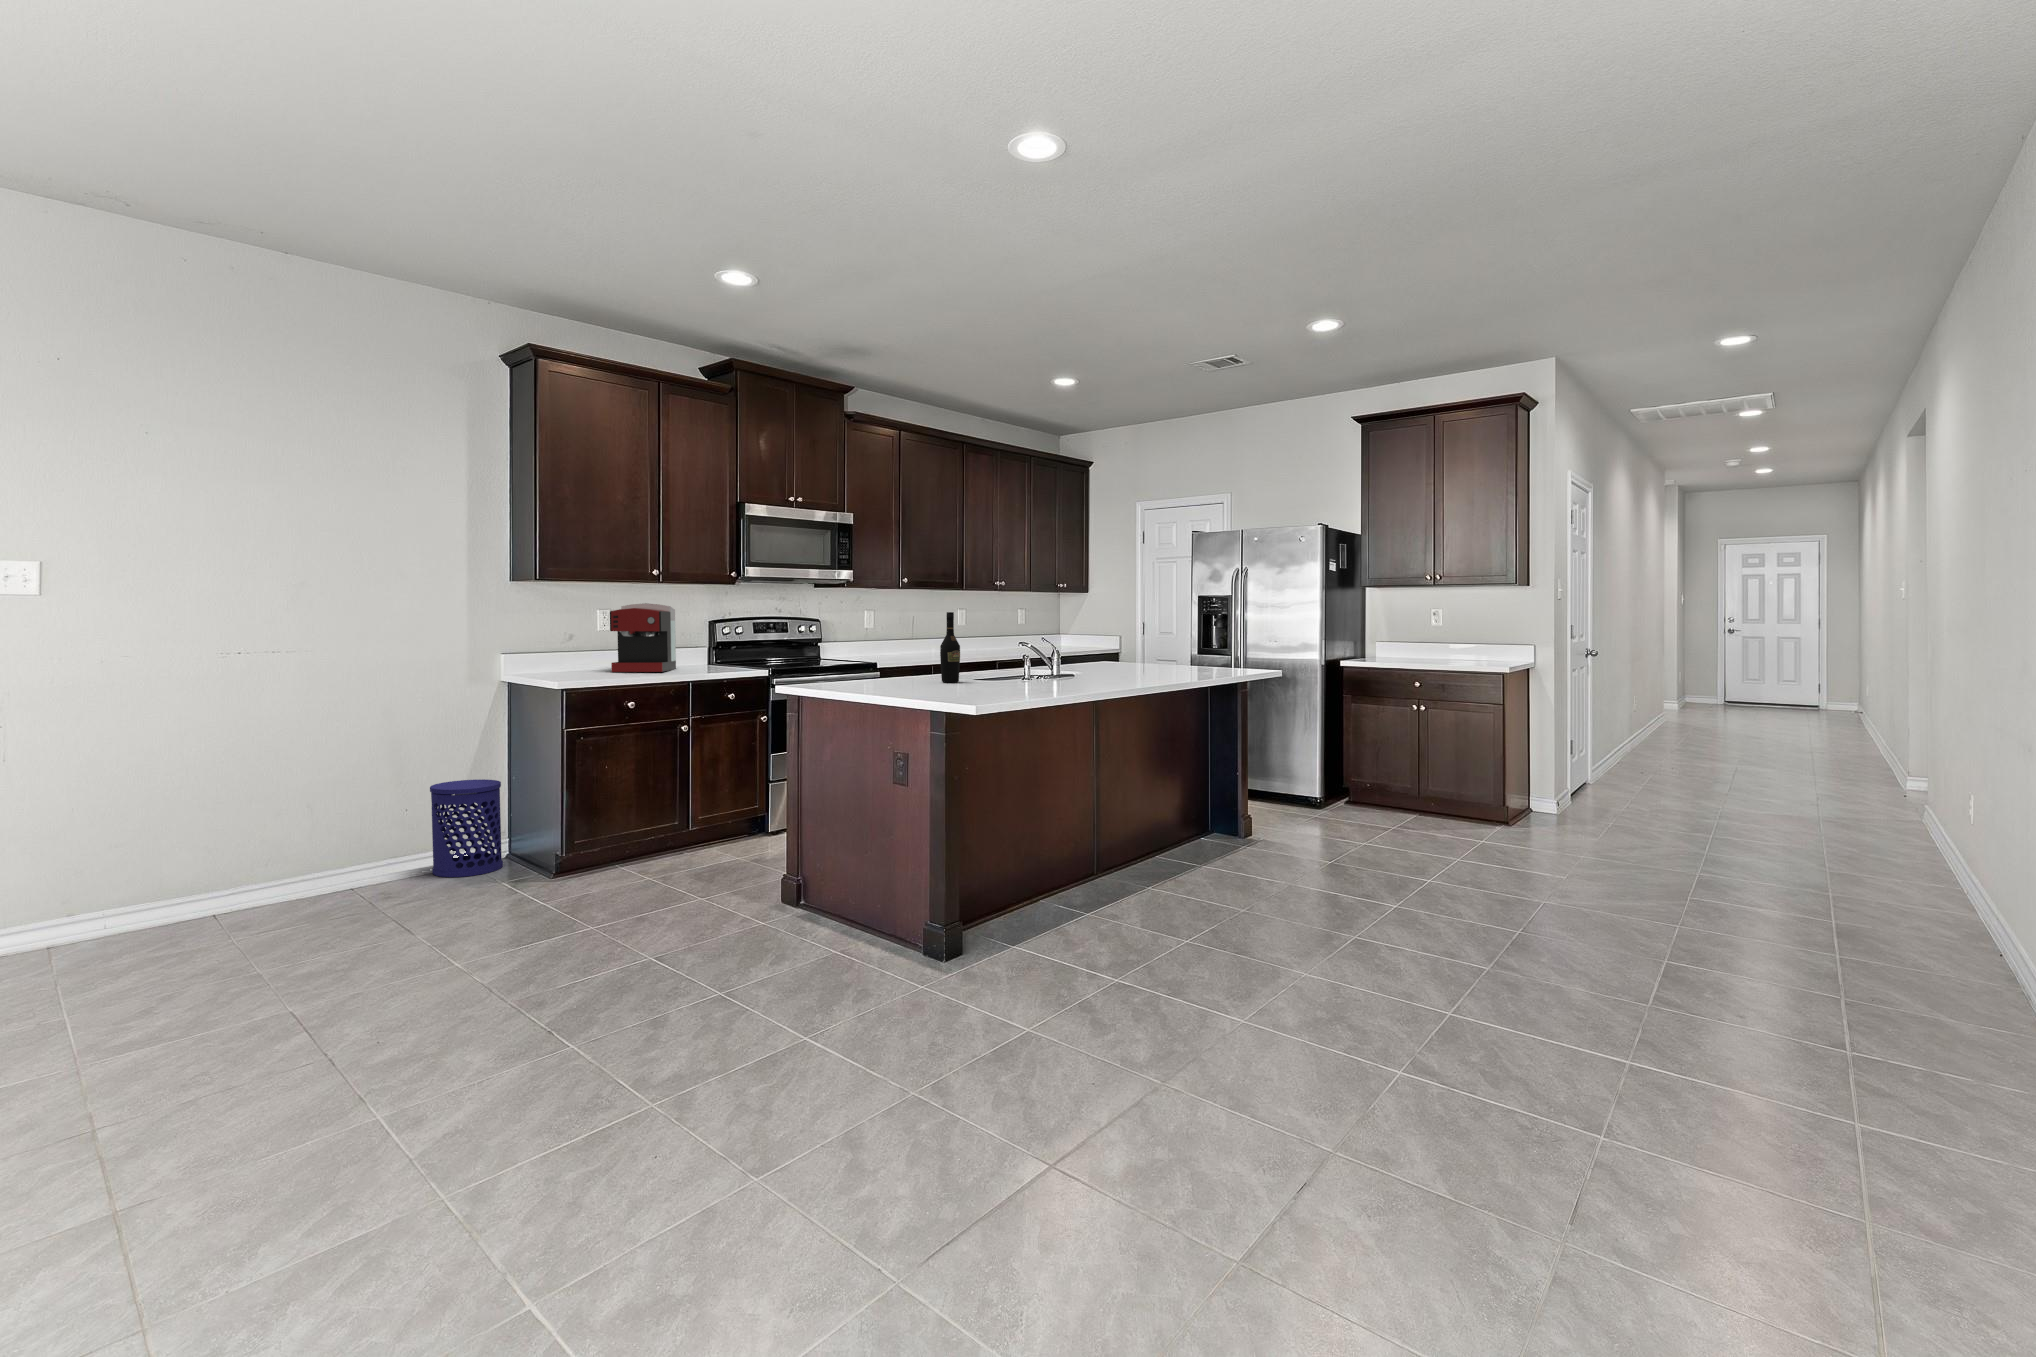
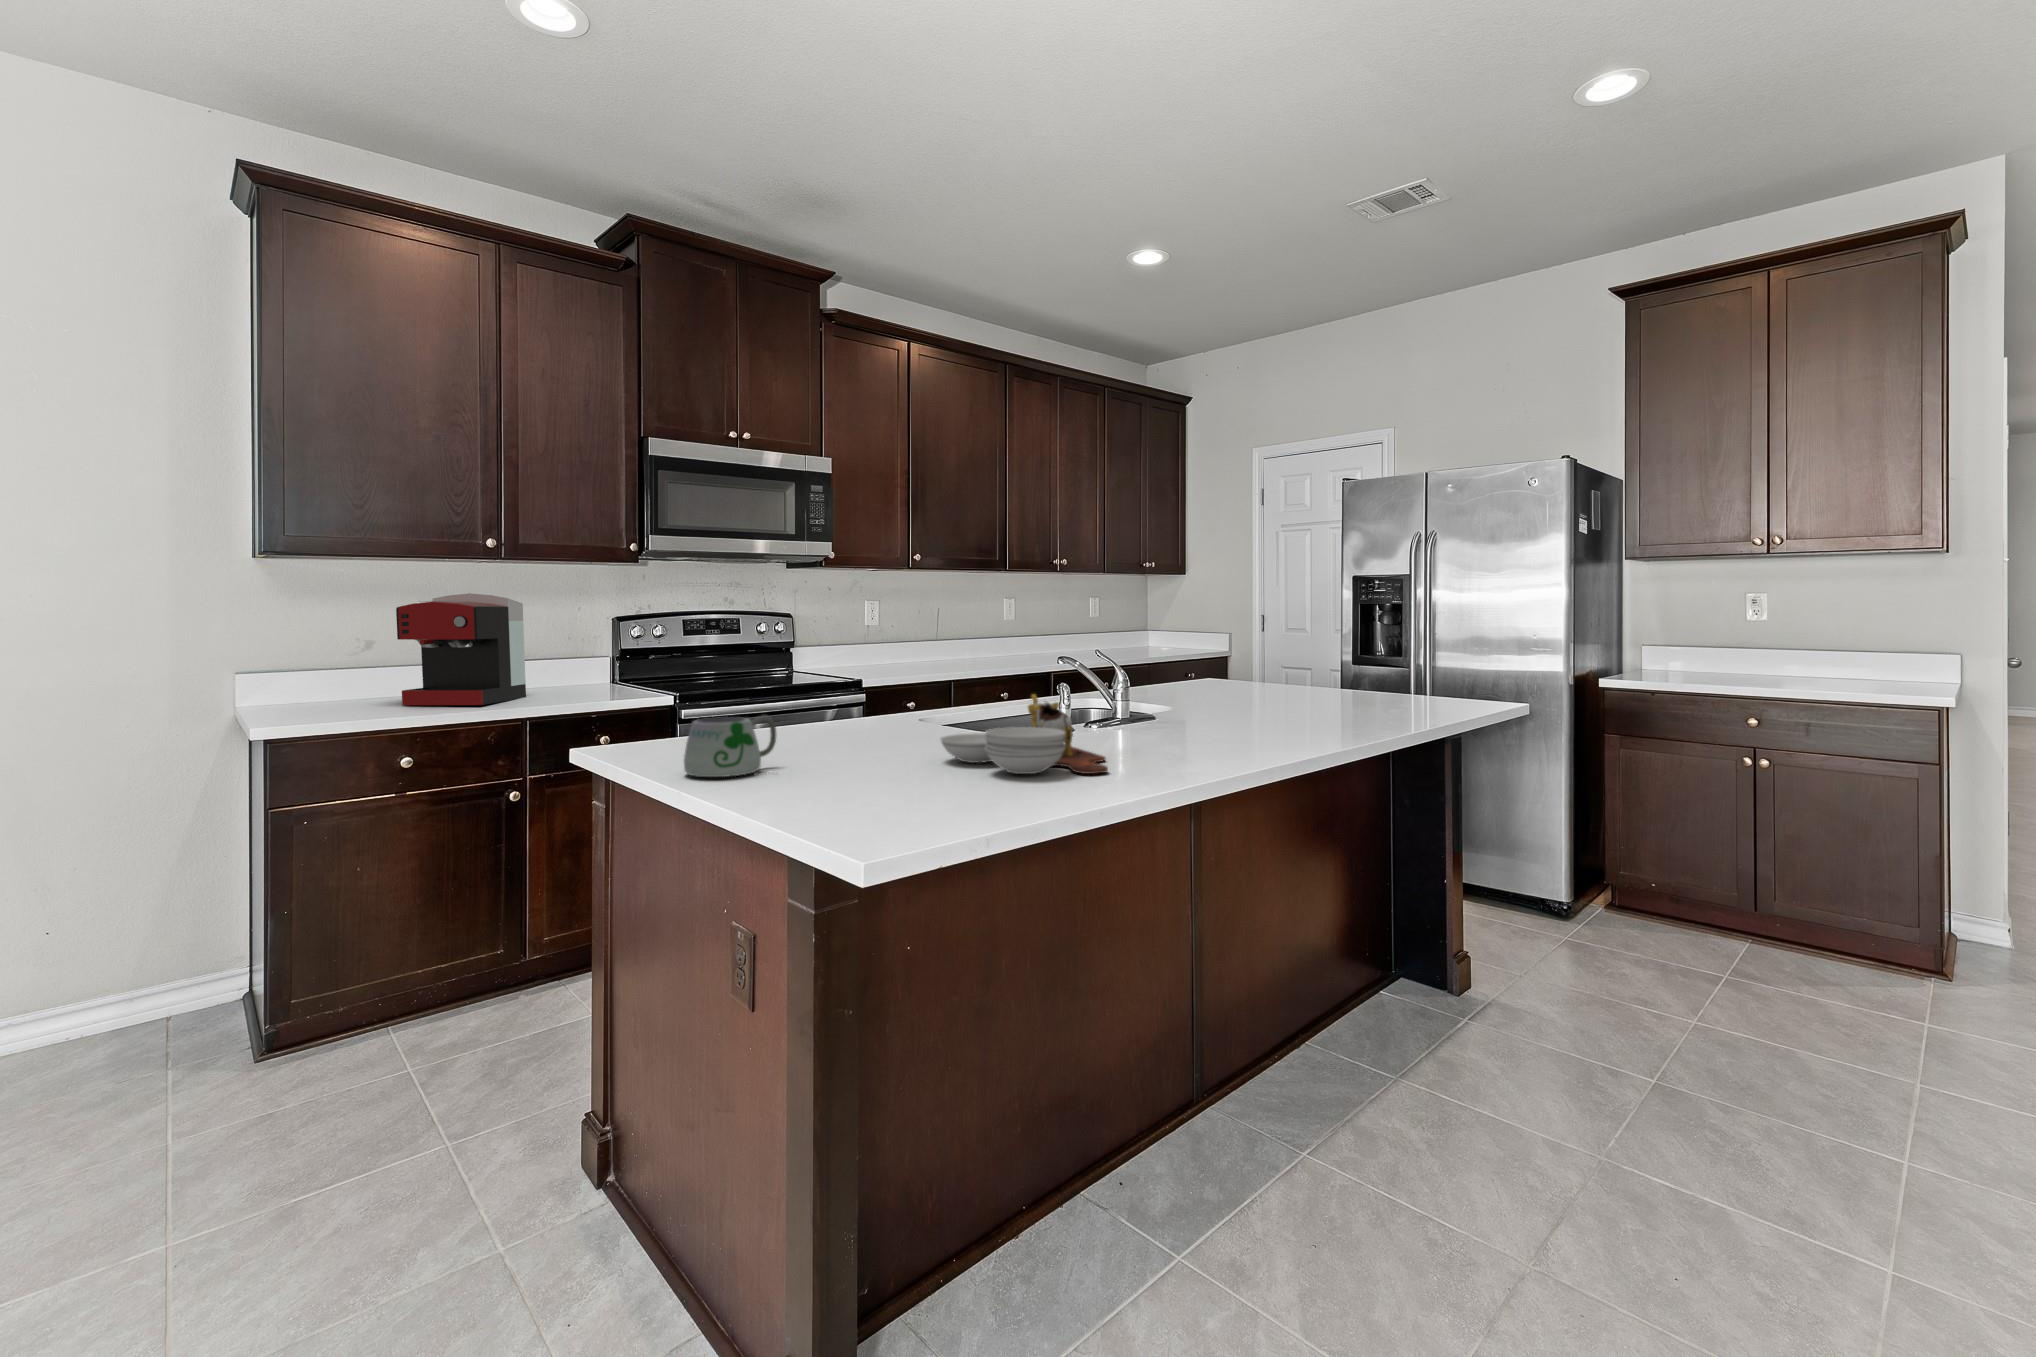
wine bottle: present [940,612,960,682] -> none [889,607,928,746]
cutting board: none [973,655,1055,688] -> present [940,694,1108,774]
mug: none [857,663,903,690] -> present [684,715,776,777]
waste bin: present [430,779,503,877] -> none [63,883,210,1060]

